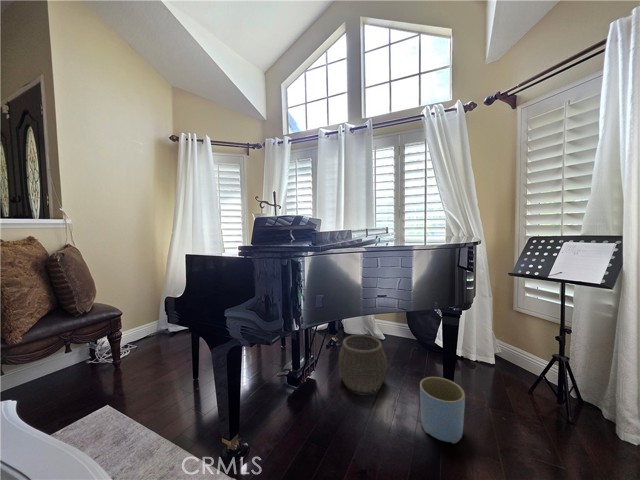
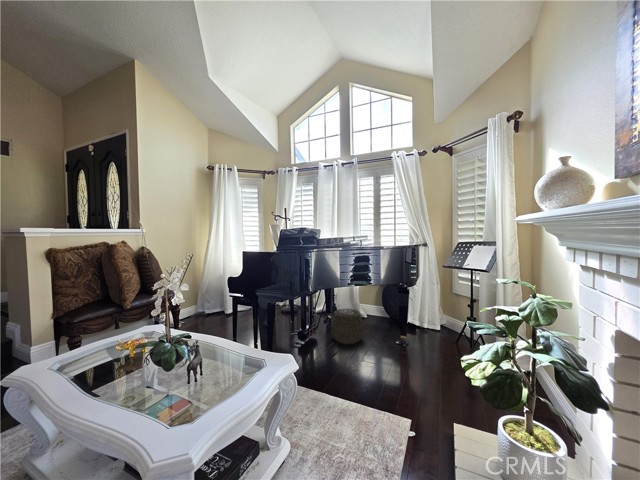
planter: present [420,377,465,443] -> none [381,329,406,364]

